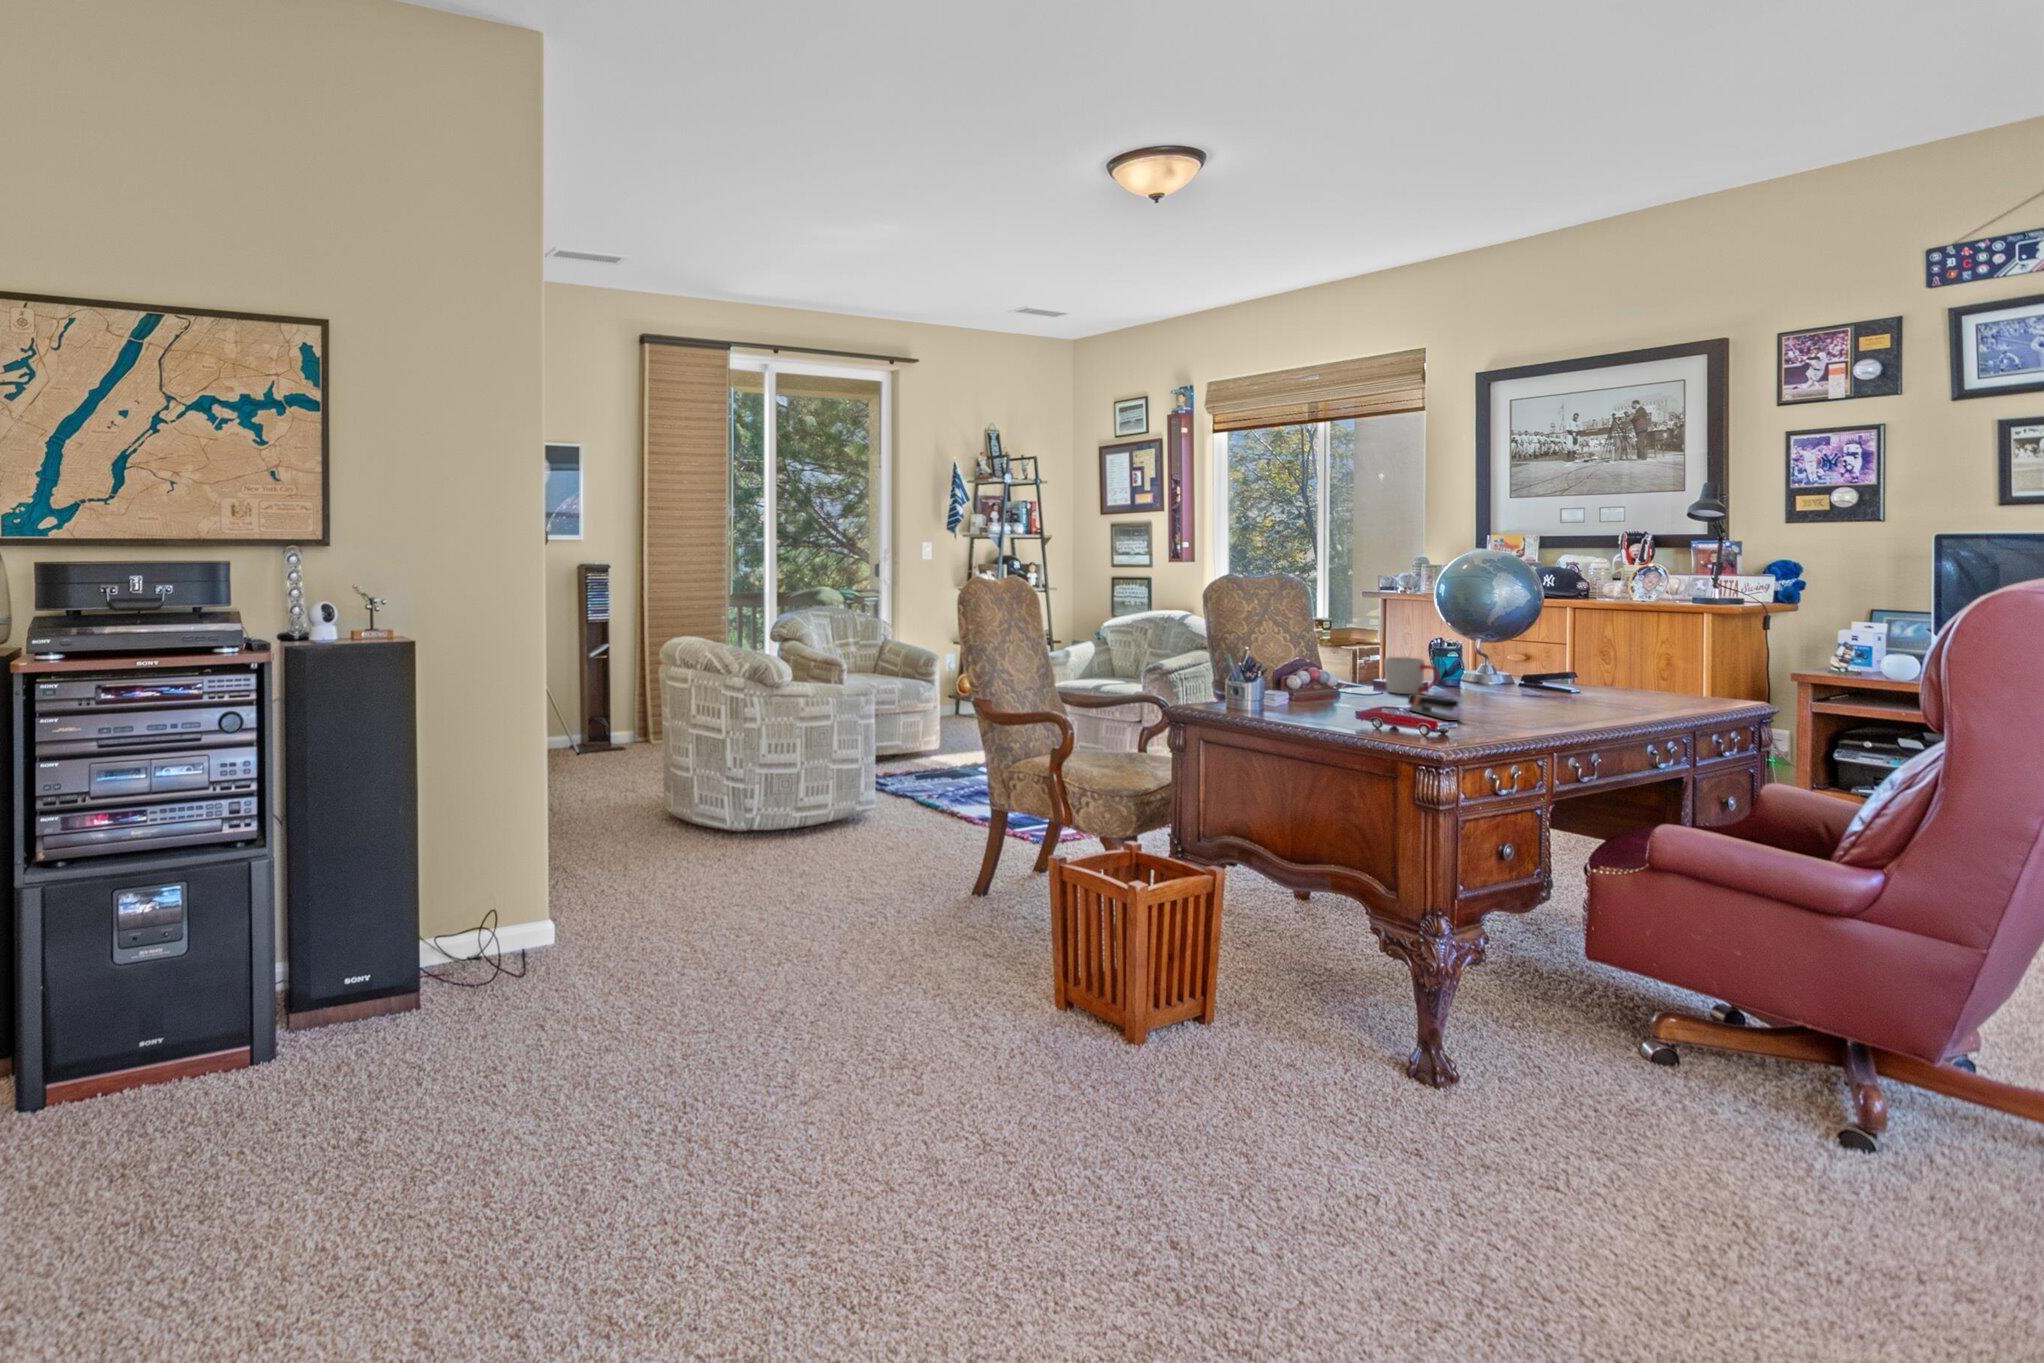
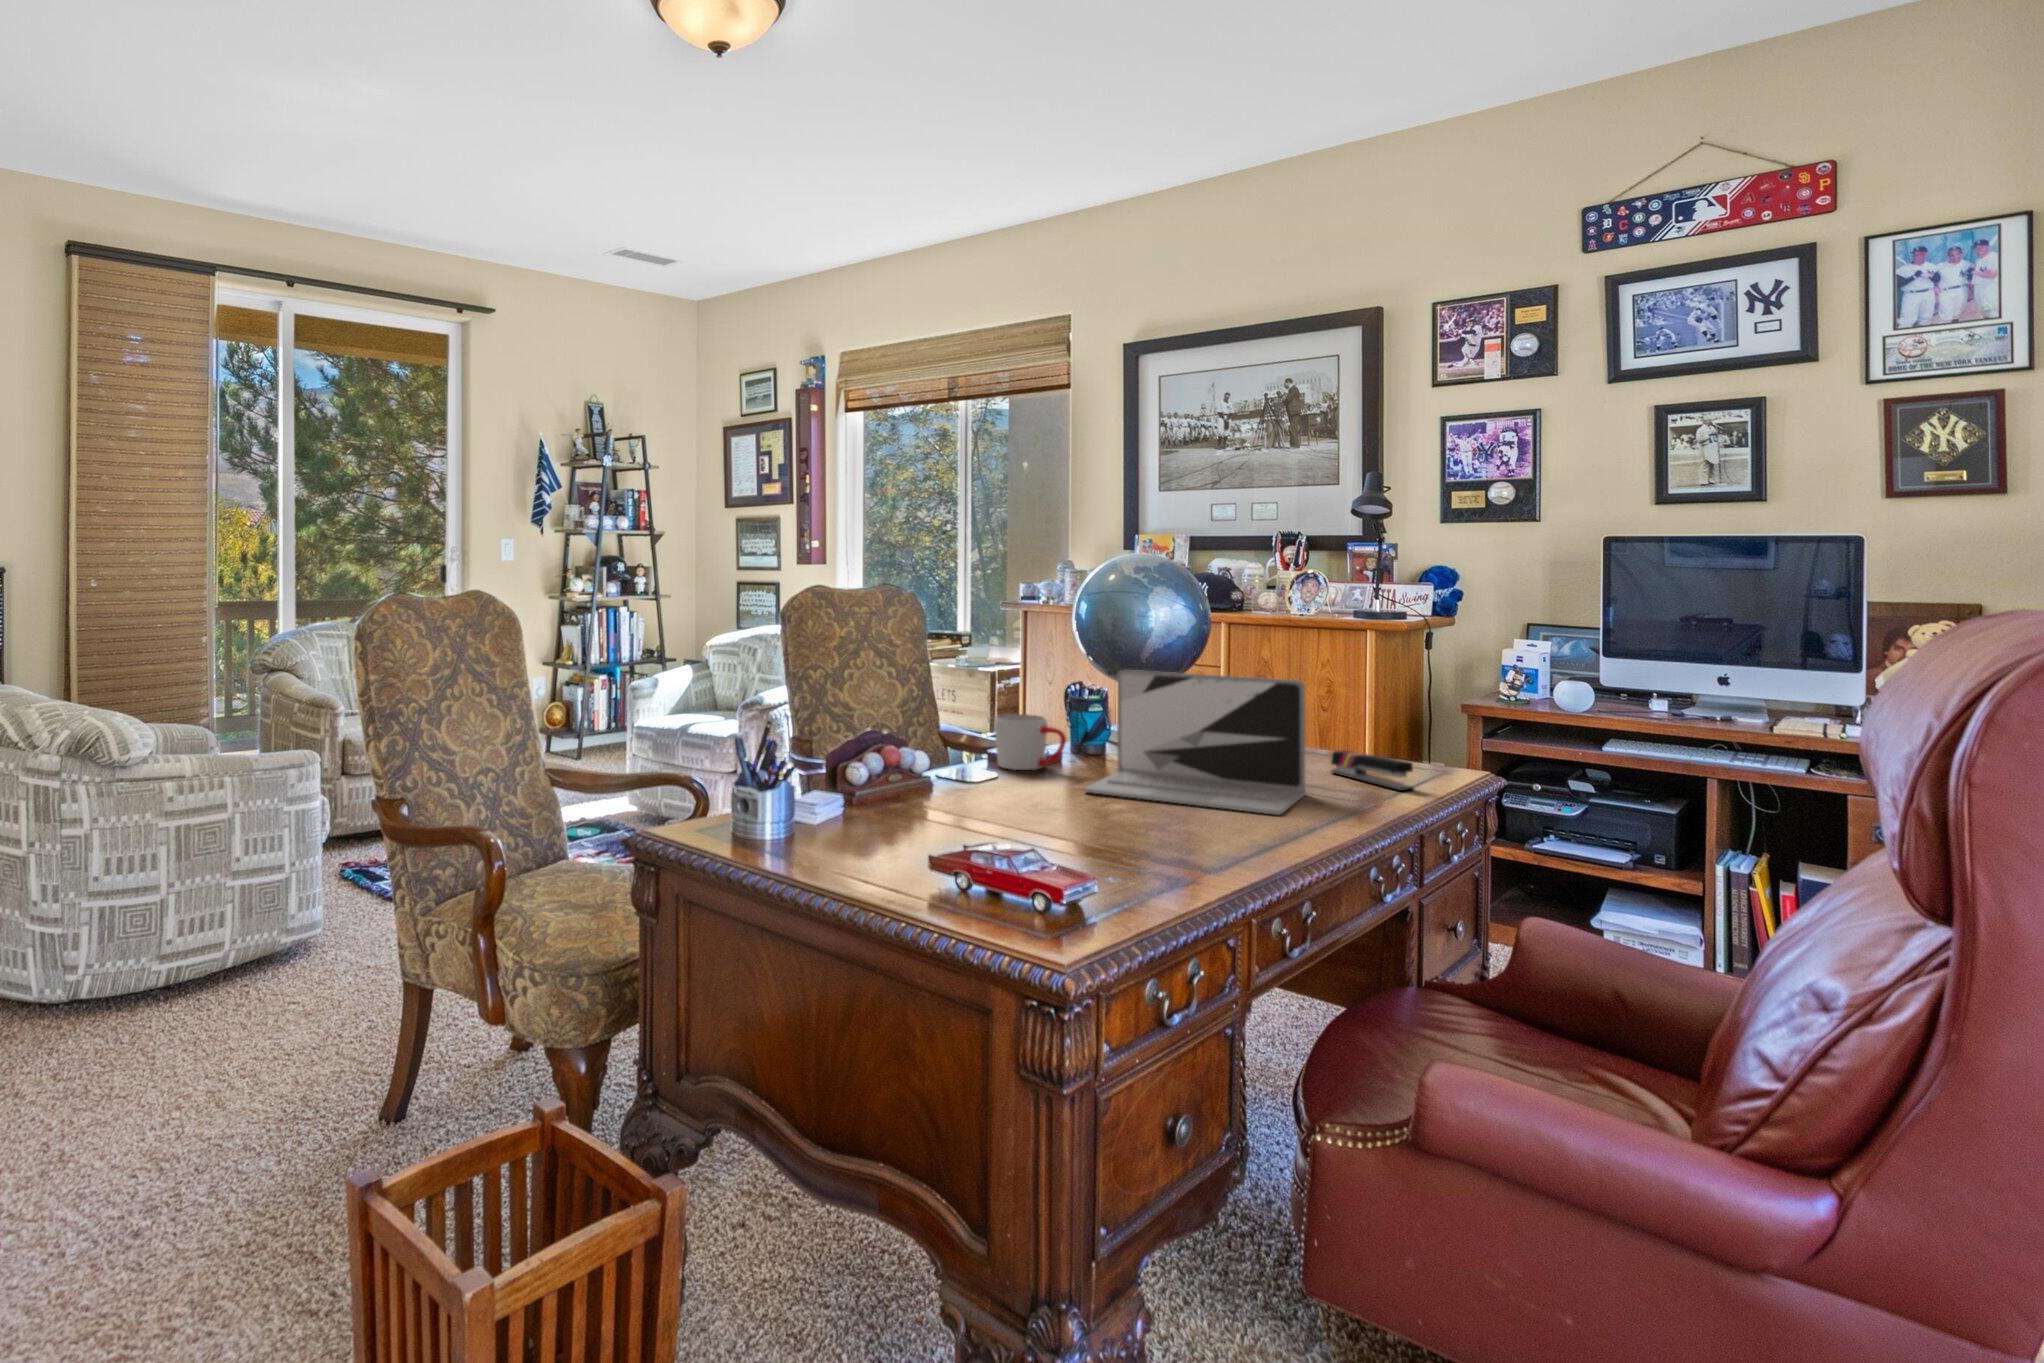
laptop: none [1455,626,1624,718] -> present [1084,670,1306,815]
stapler: present [1408,694,1458,720] -> present [1331,751,1413,791]

